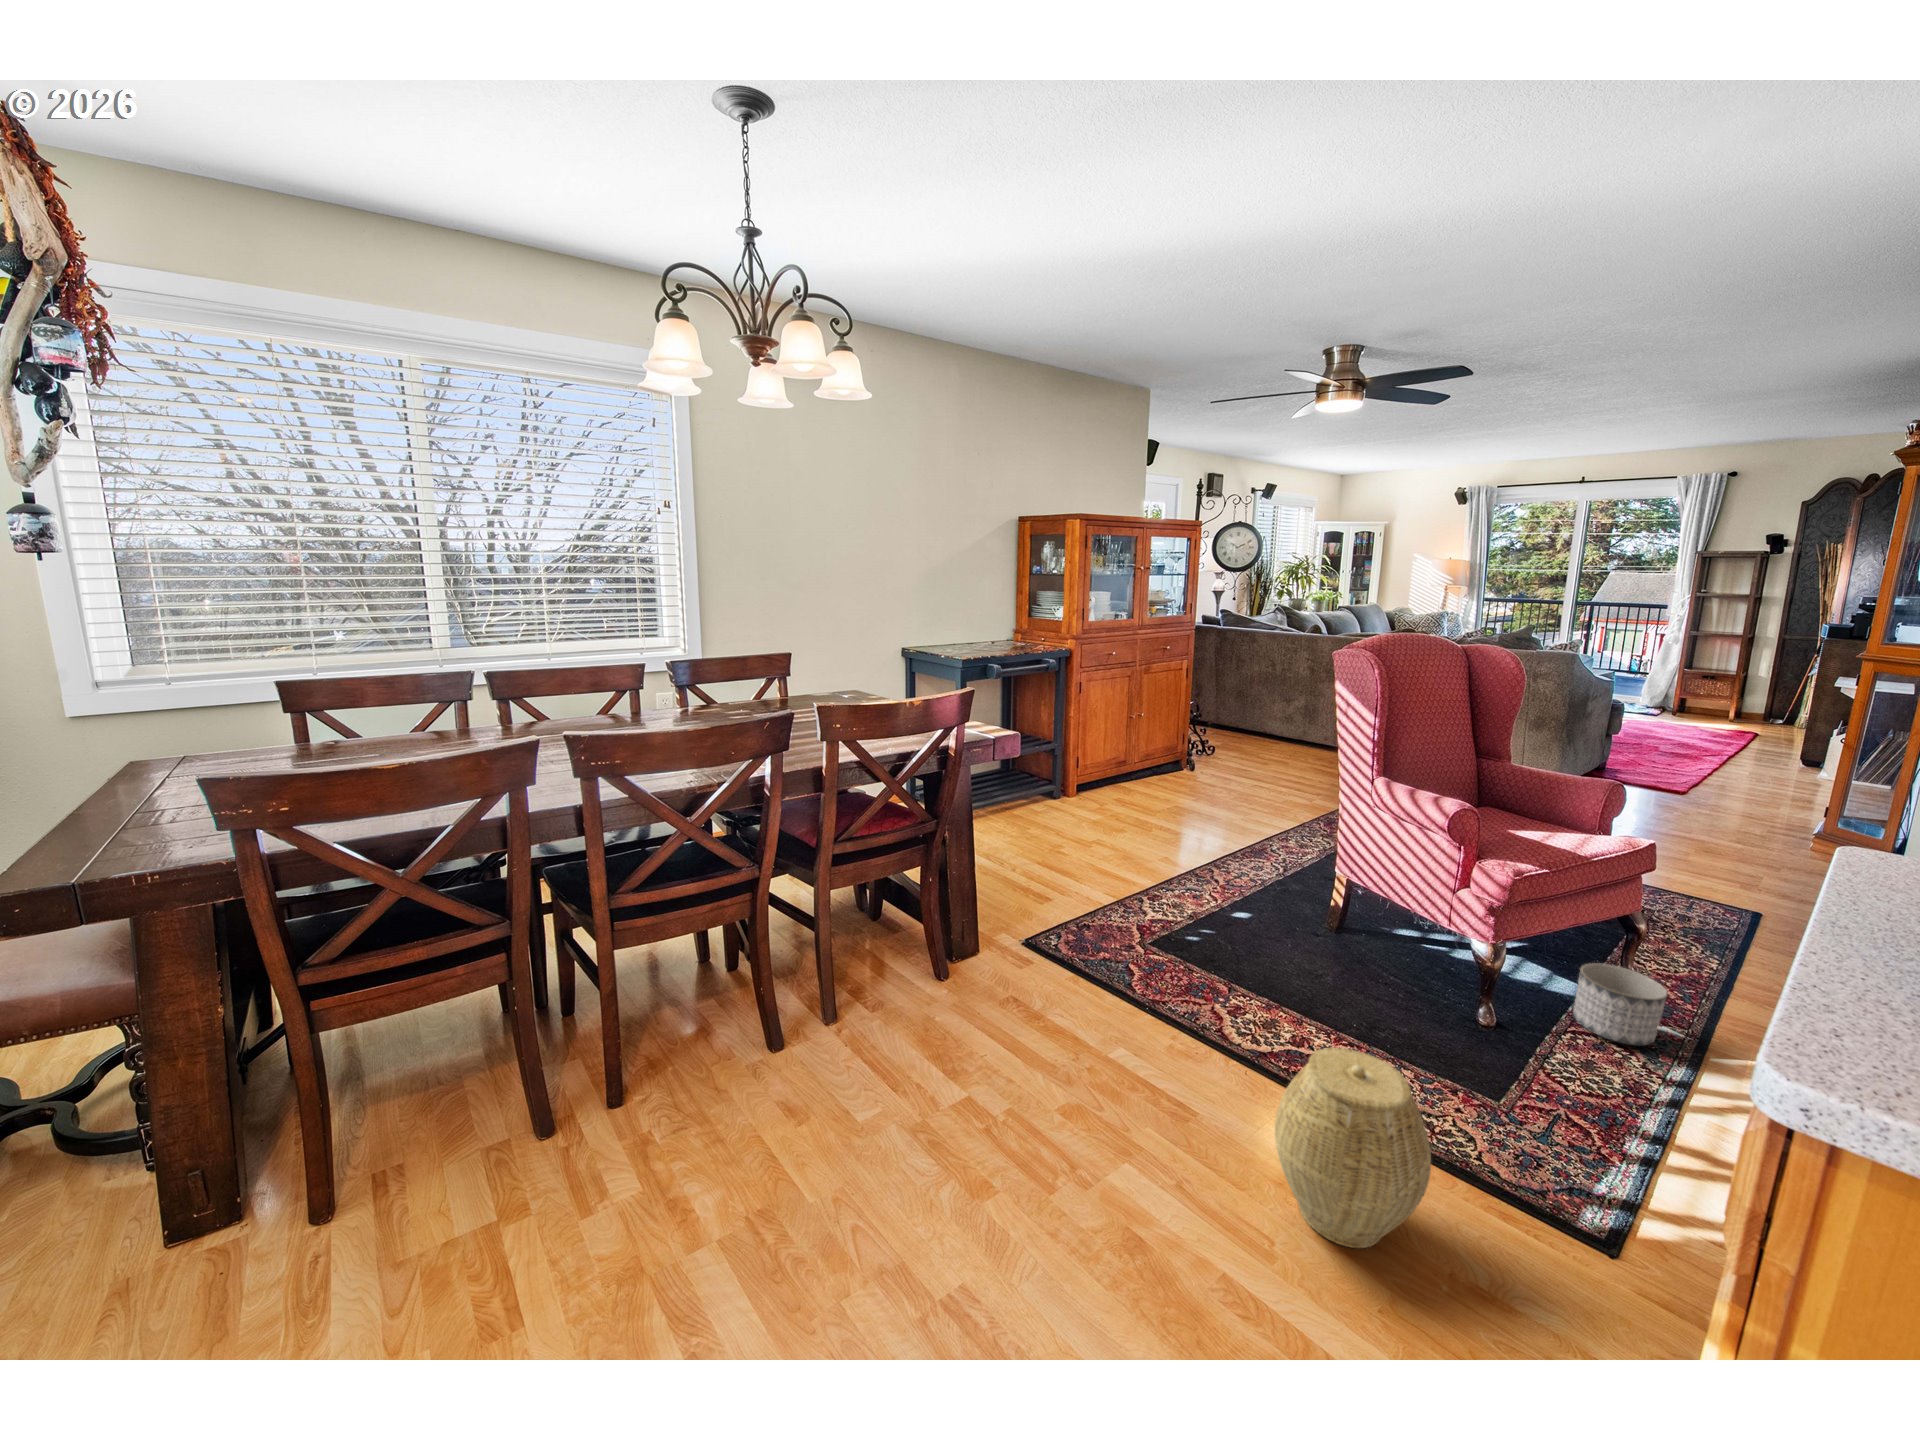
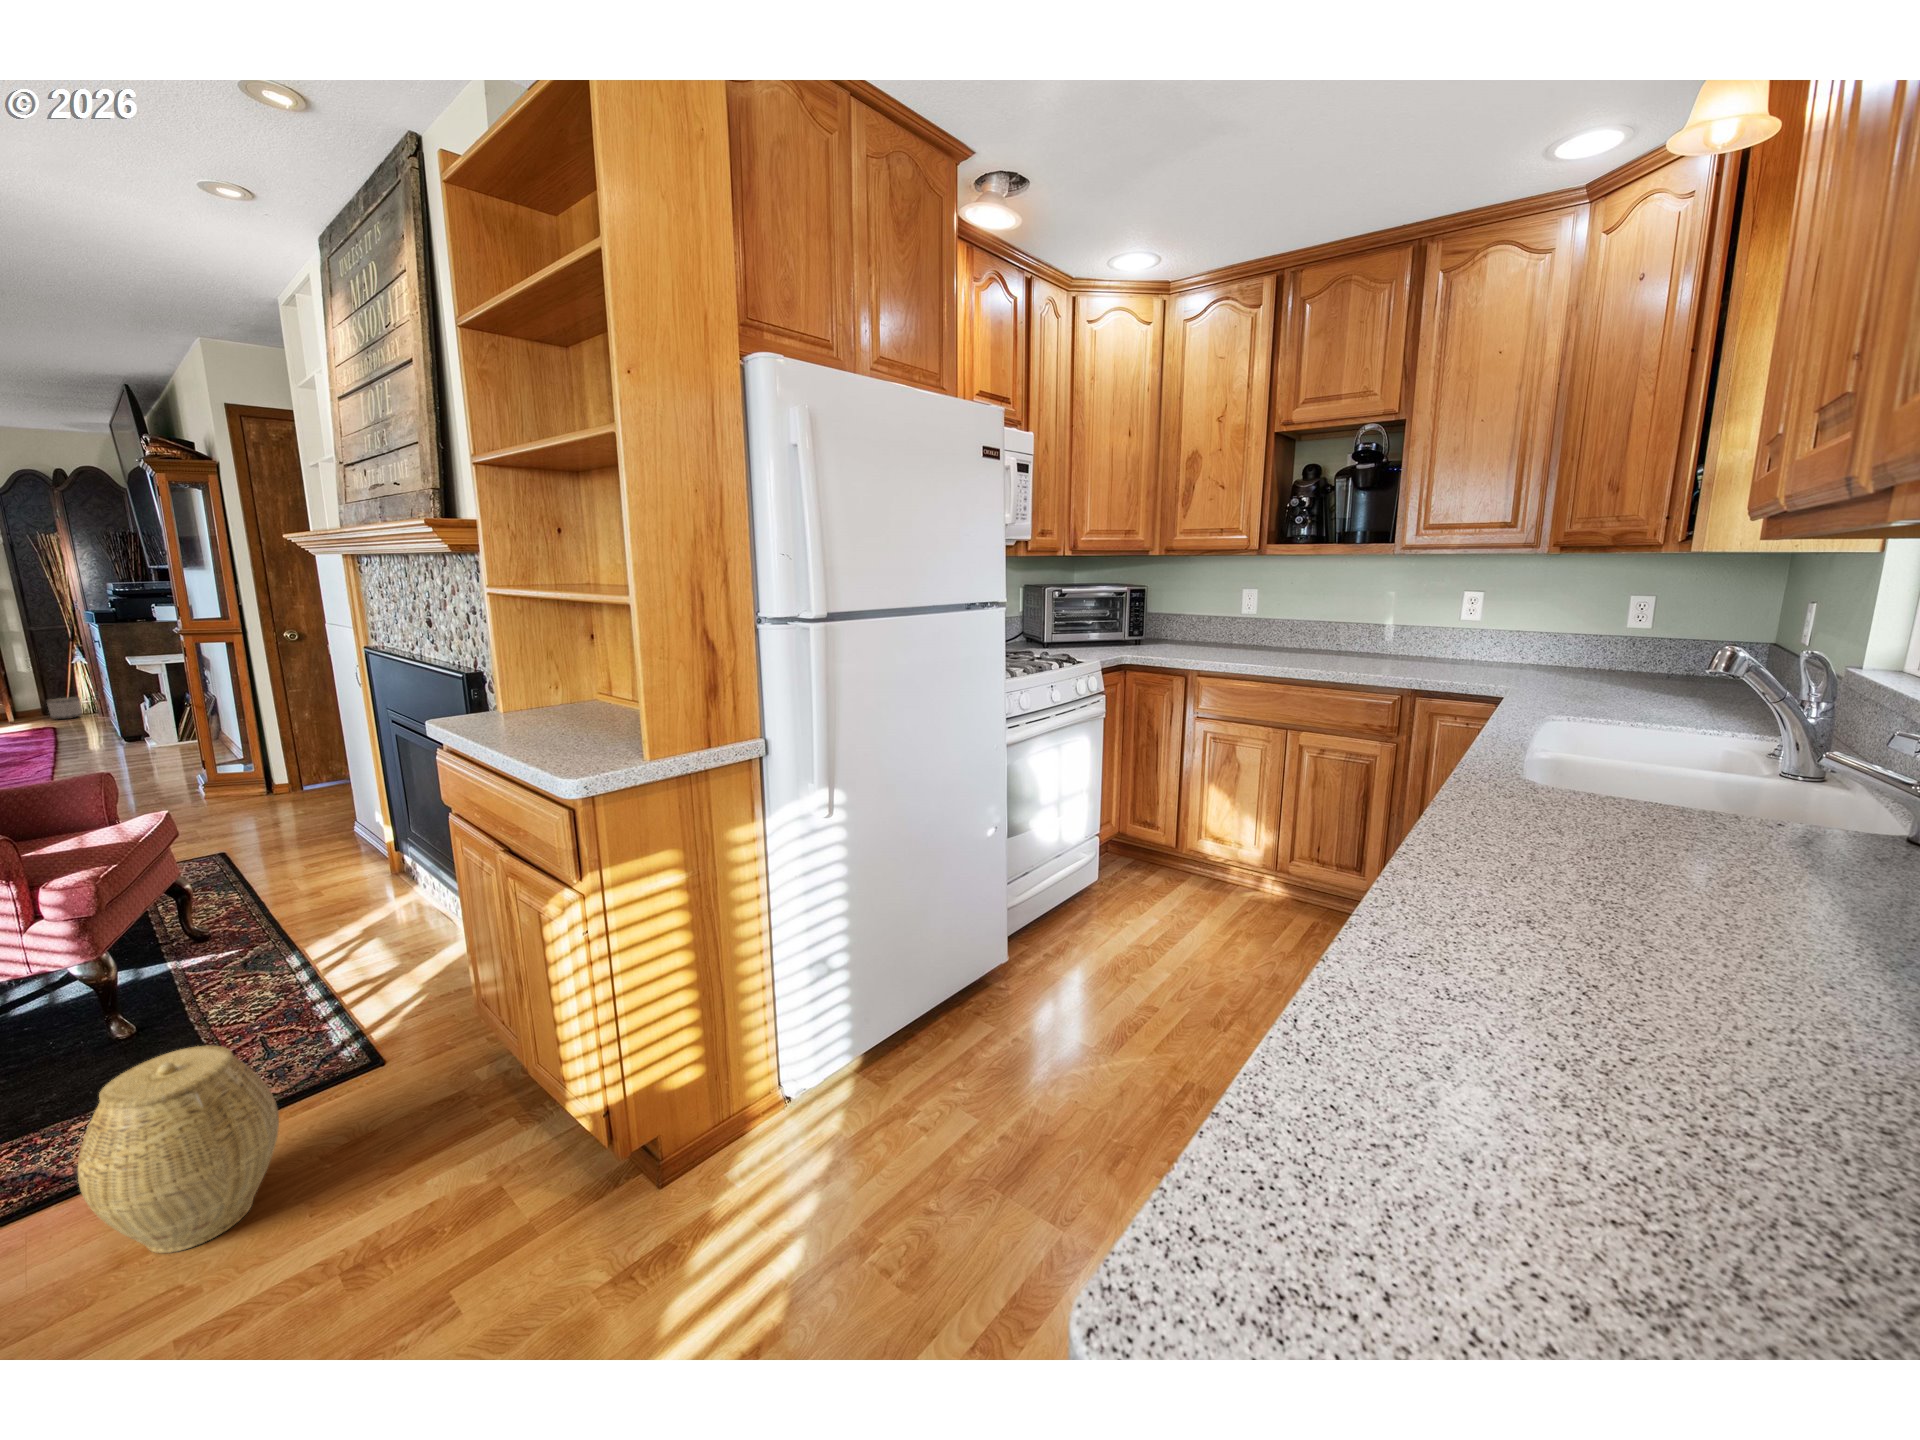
planter: present [1573,963,1668,1046] -> present [47,697,82,719]

